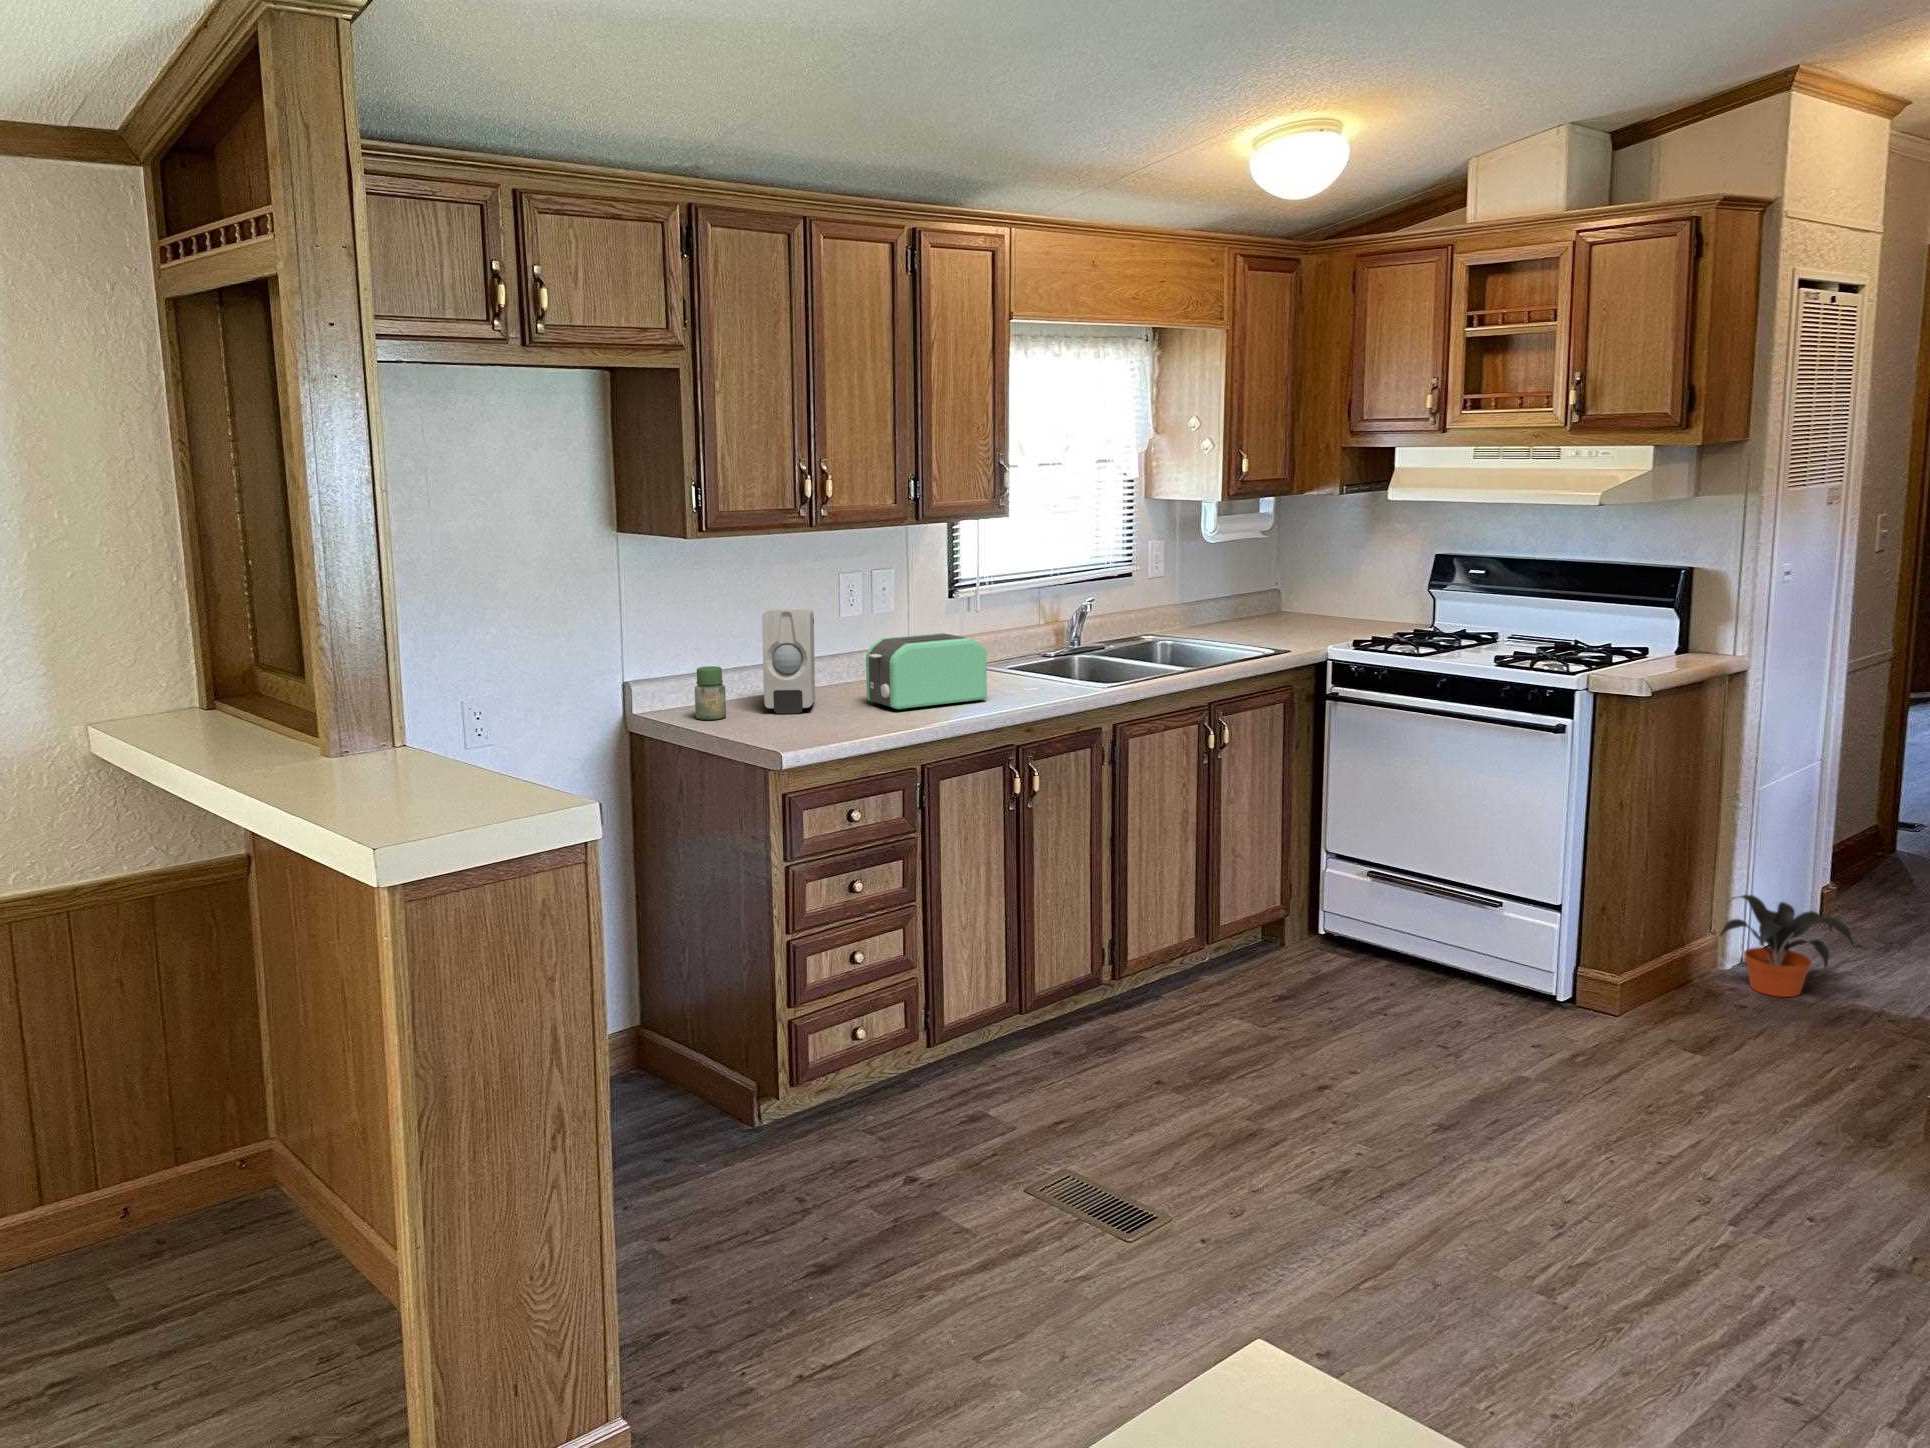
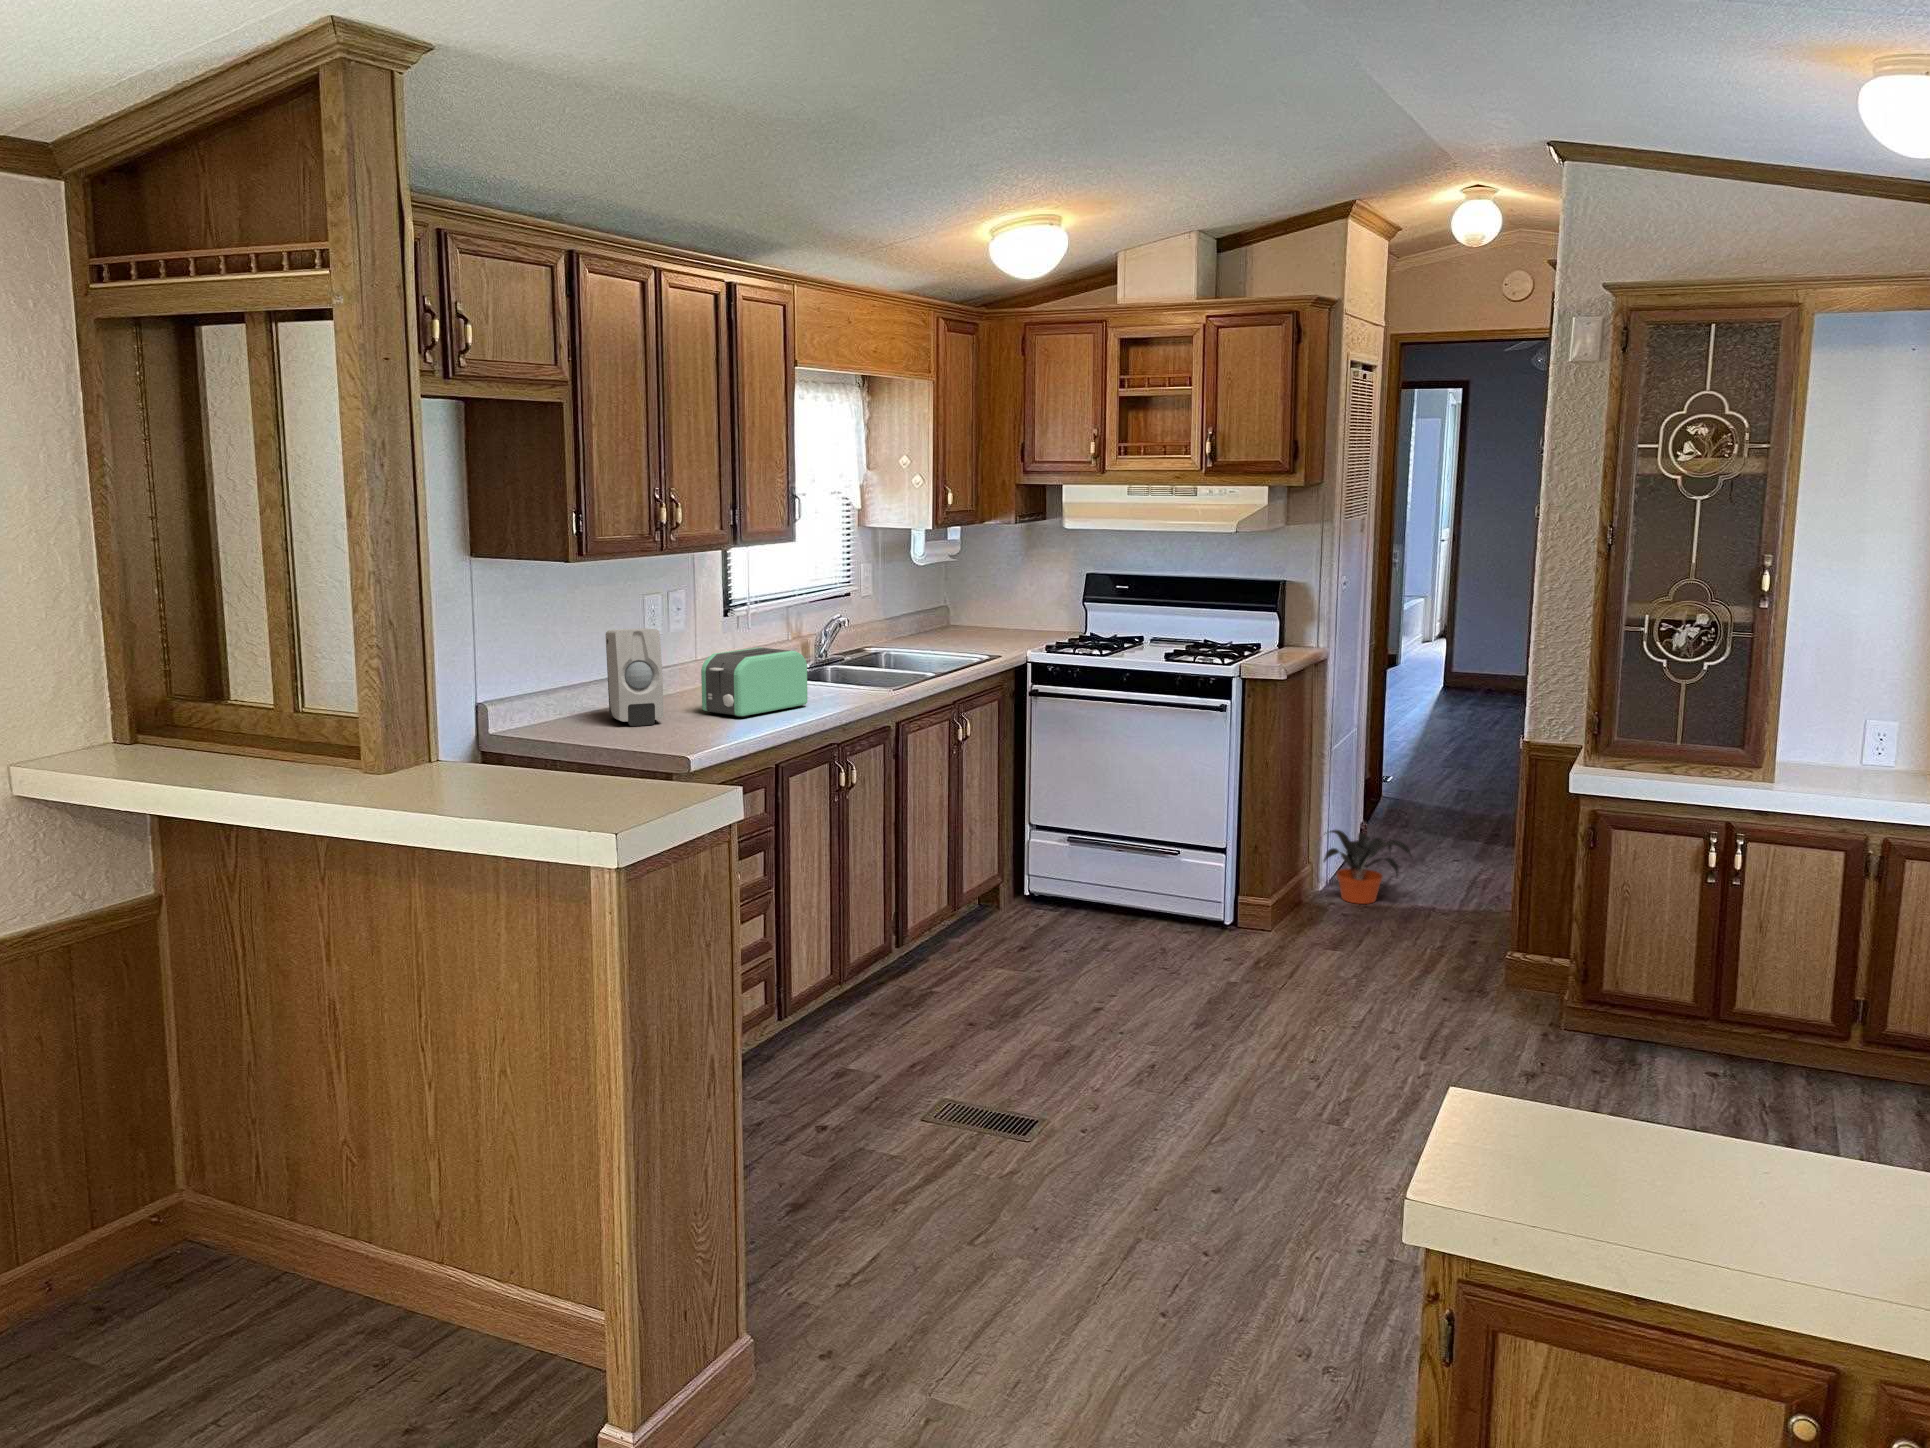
jar: present [695,666,726,720] -> none [556,685,587,735]

